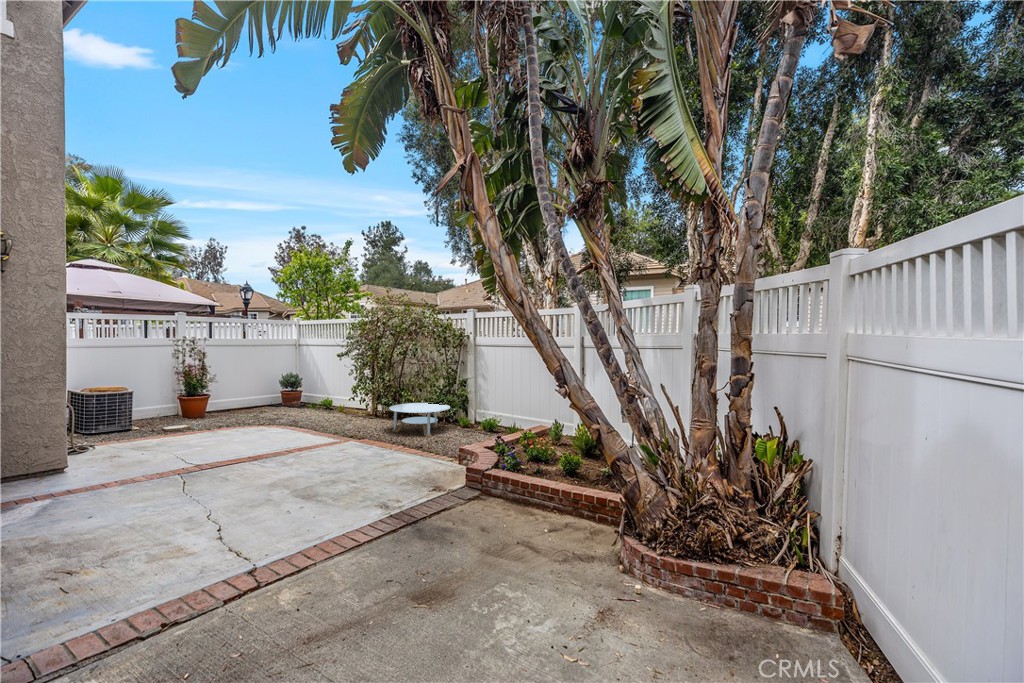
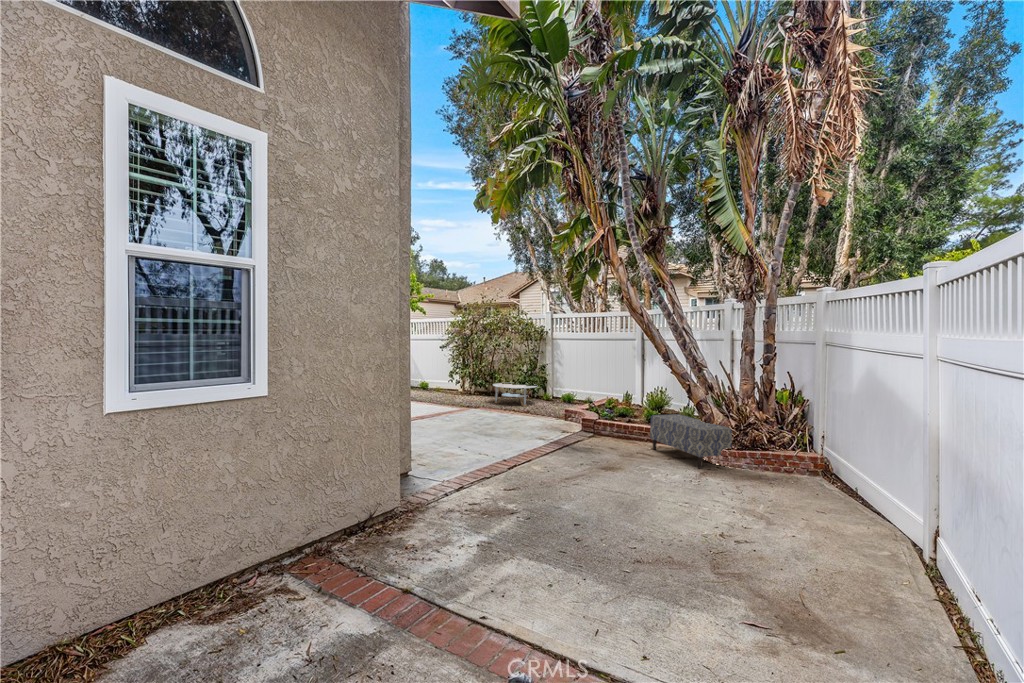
bench: none [543,473,666,599] -> present [650,414,732,469]

